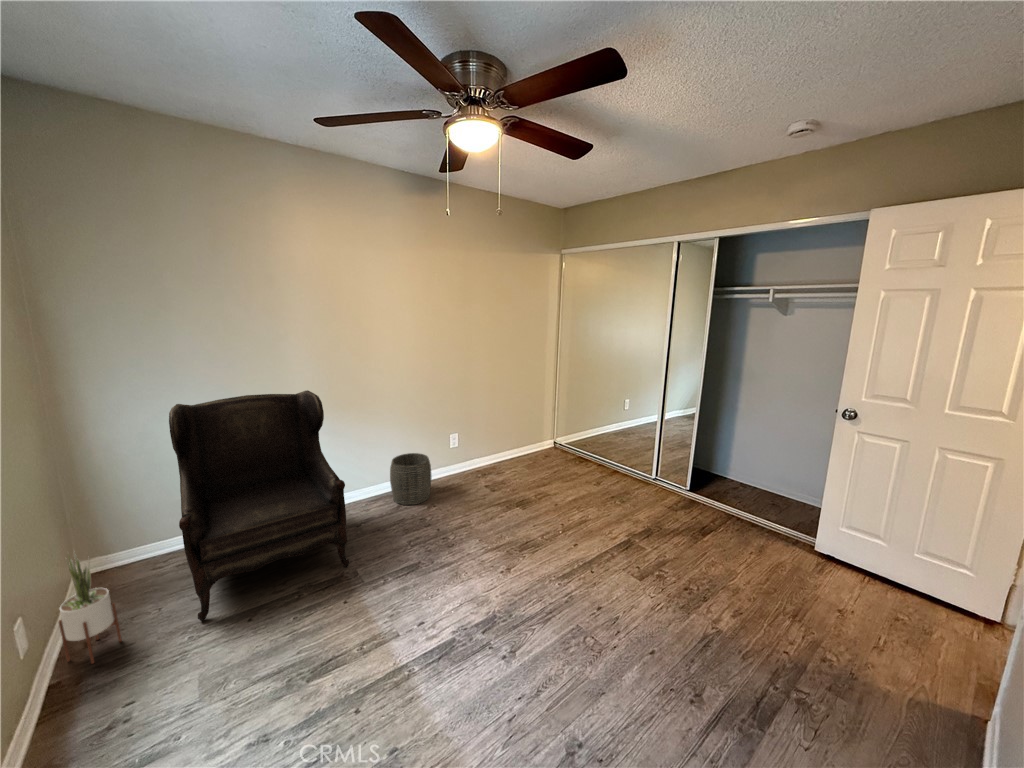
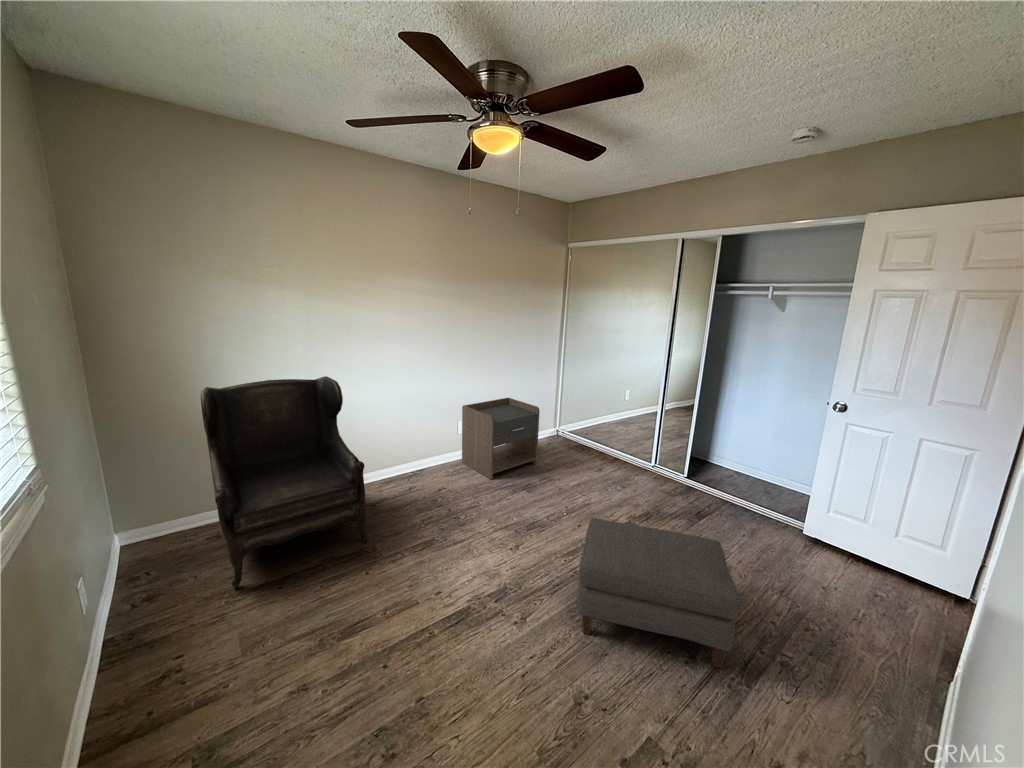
nightstand: none [454,409,534,495] -> present [462,398,540,479]
woven basket: present [390,453,432,505] -> none [402,438,441,488]
ottoman: none [570,538,750,708] -> present [577,518,741,668]
potted plant: present [59,554,122,664] -> none [109,518,164,624]

